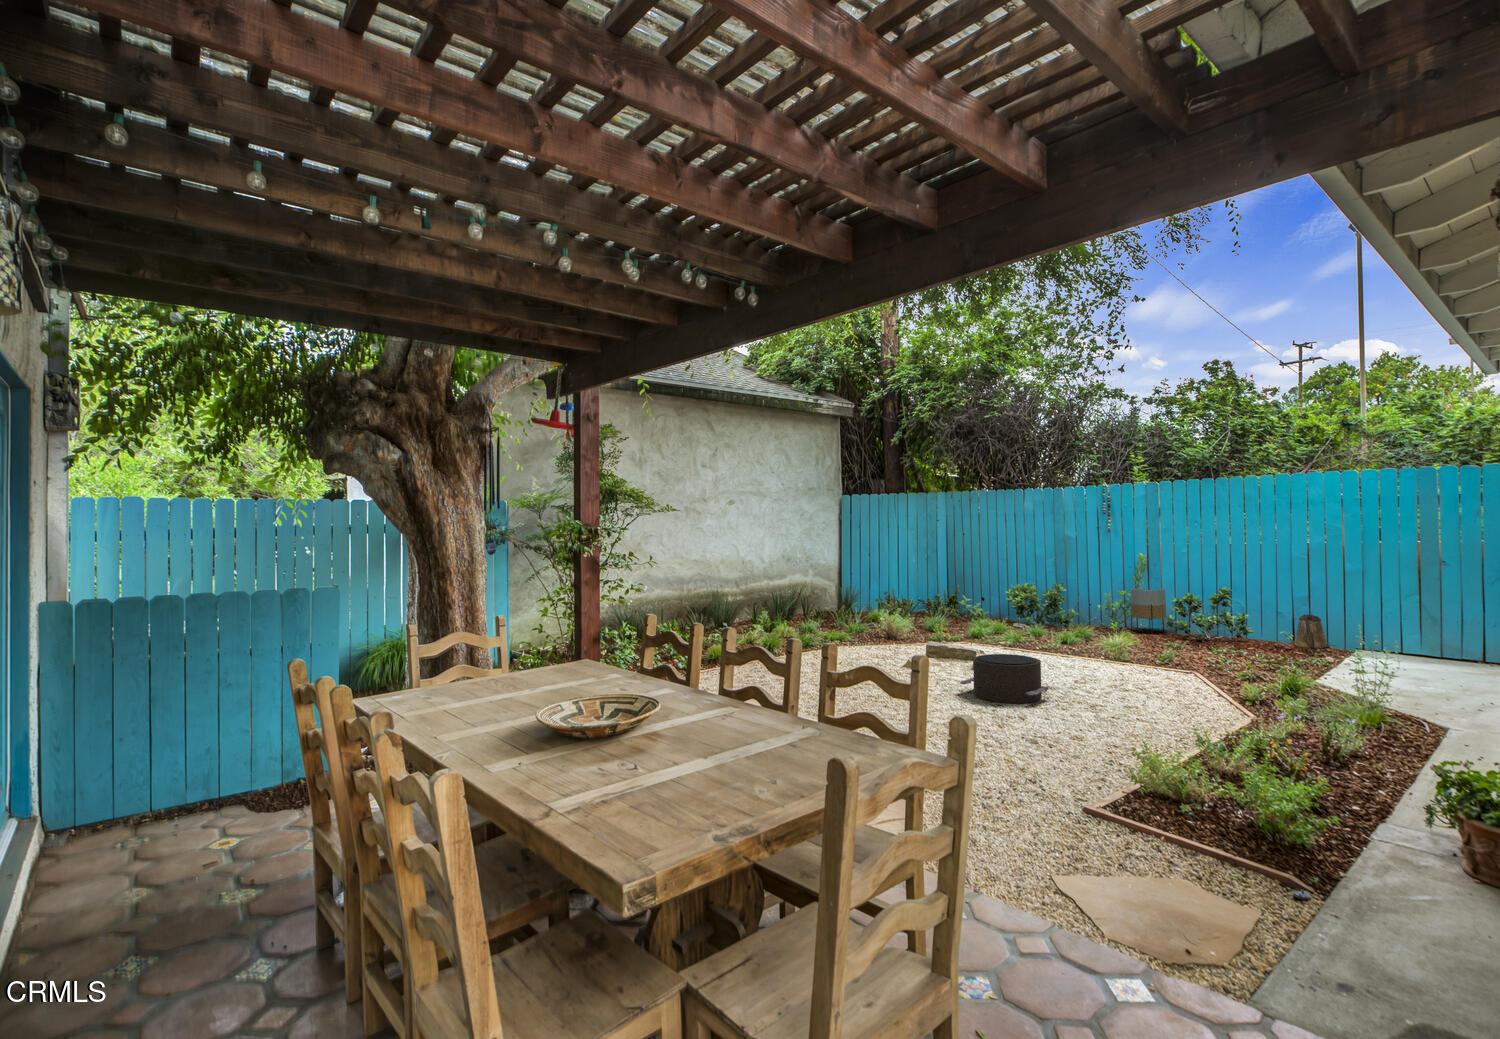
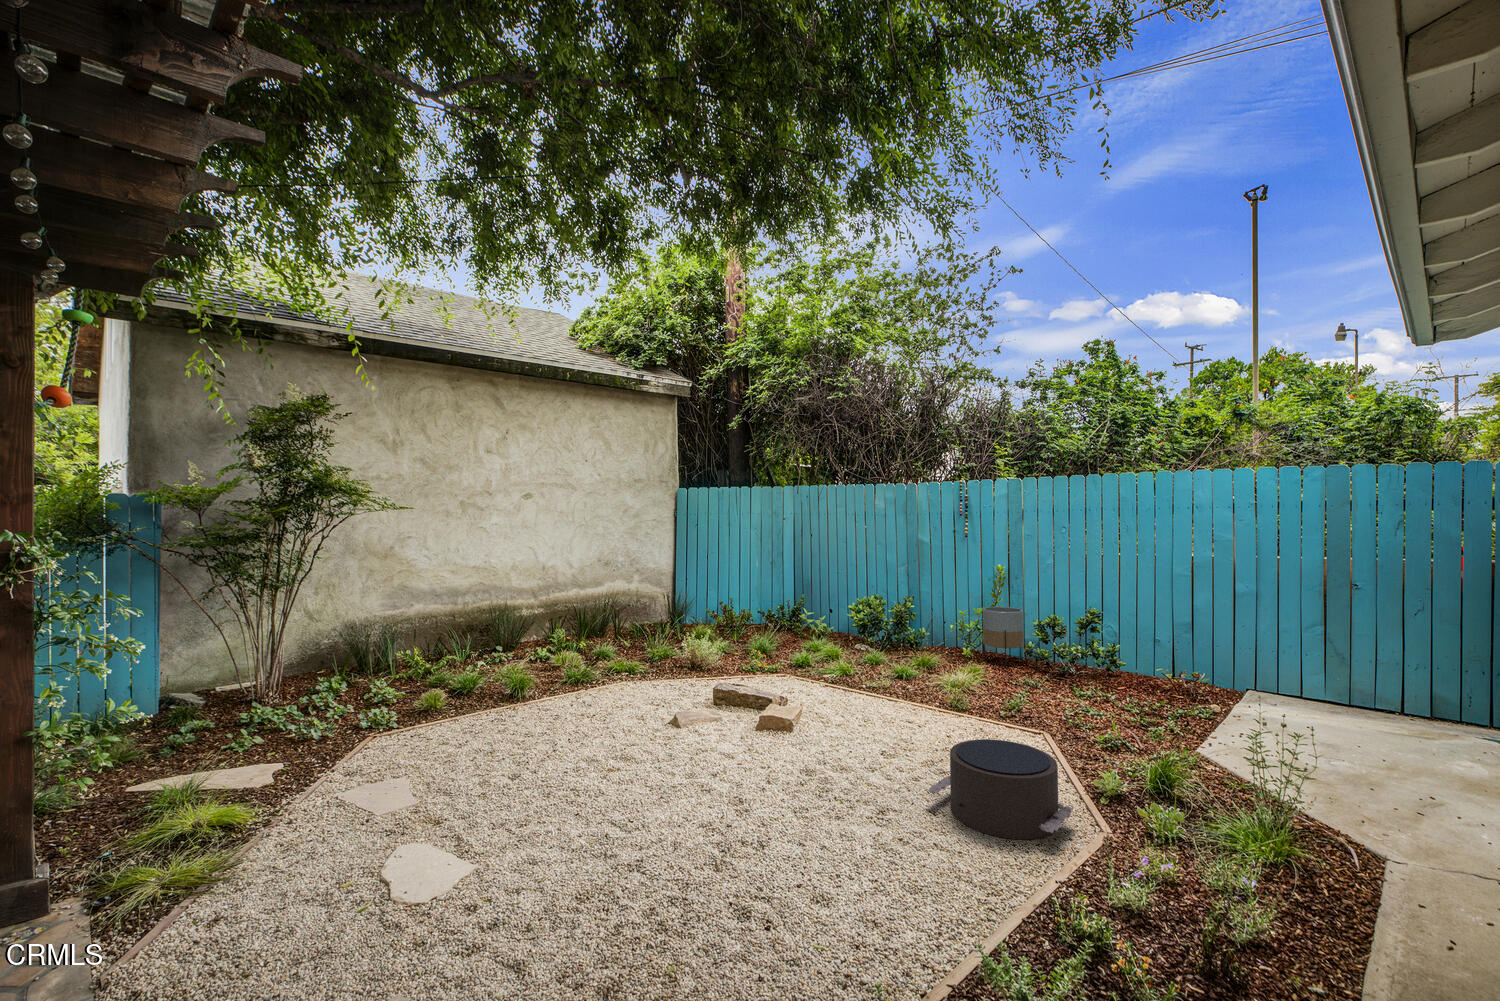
watering can: present [1294,614,1329,648] -> none [1175,653,1218,700]
pouf: present [960,654,1050,703] -> present [928,739,1073,839]

